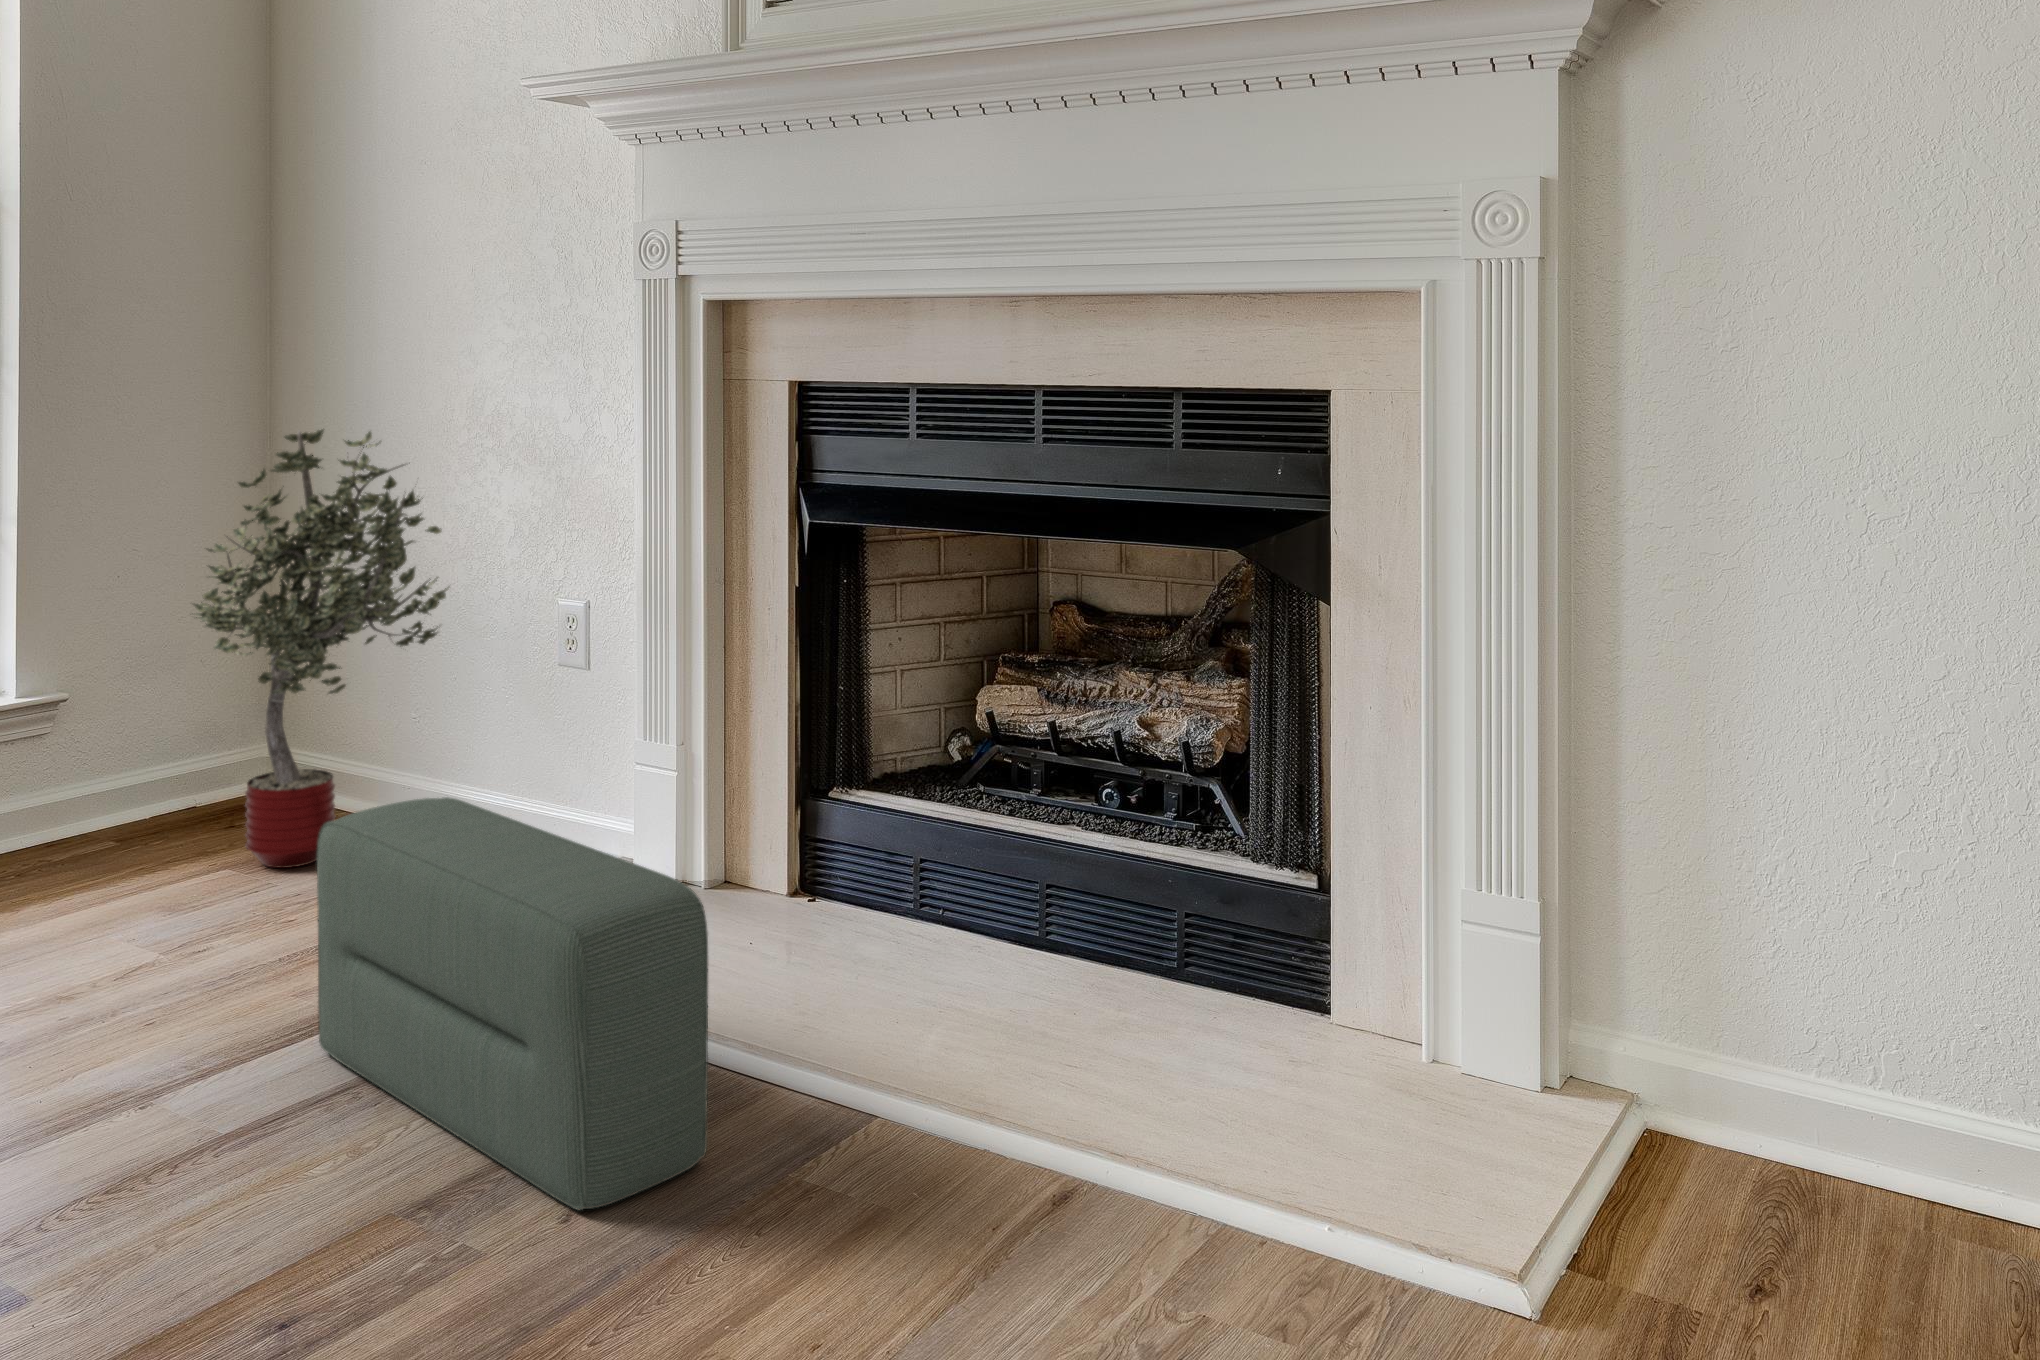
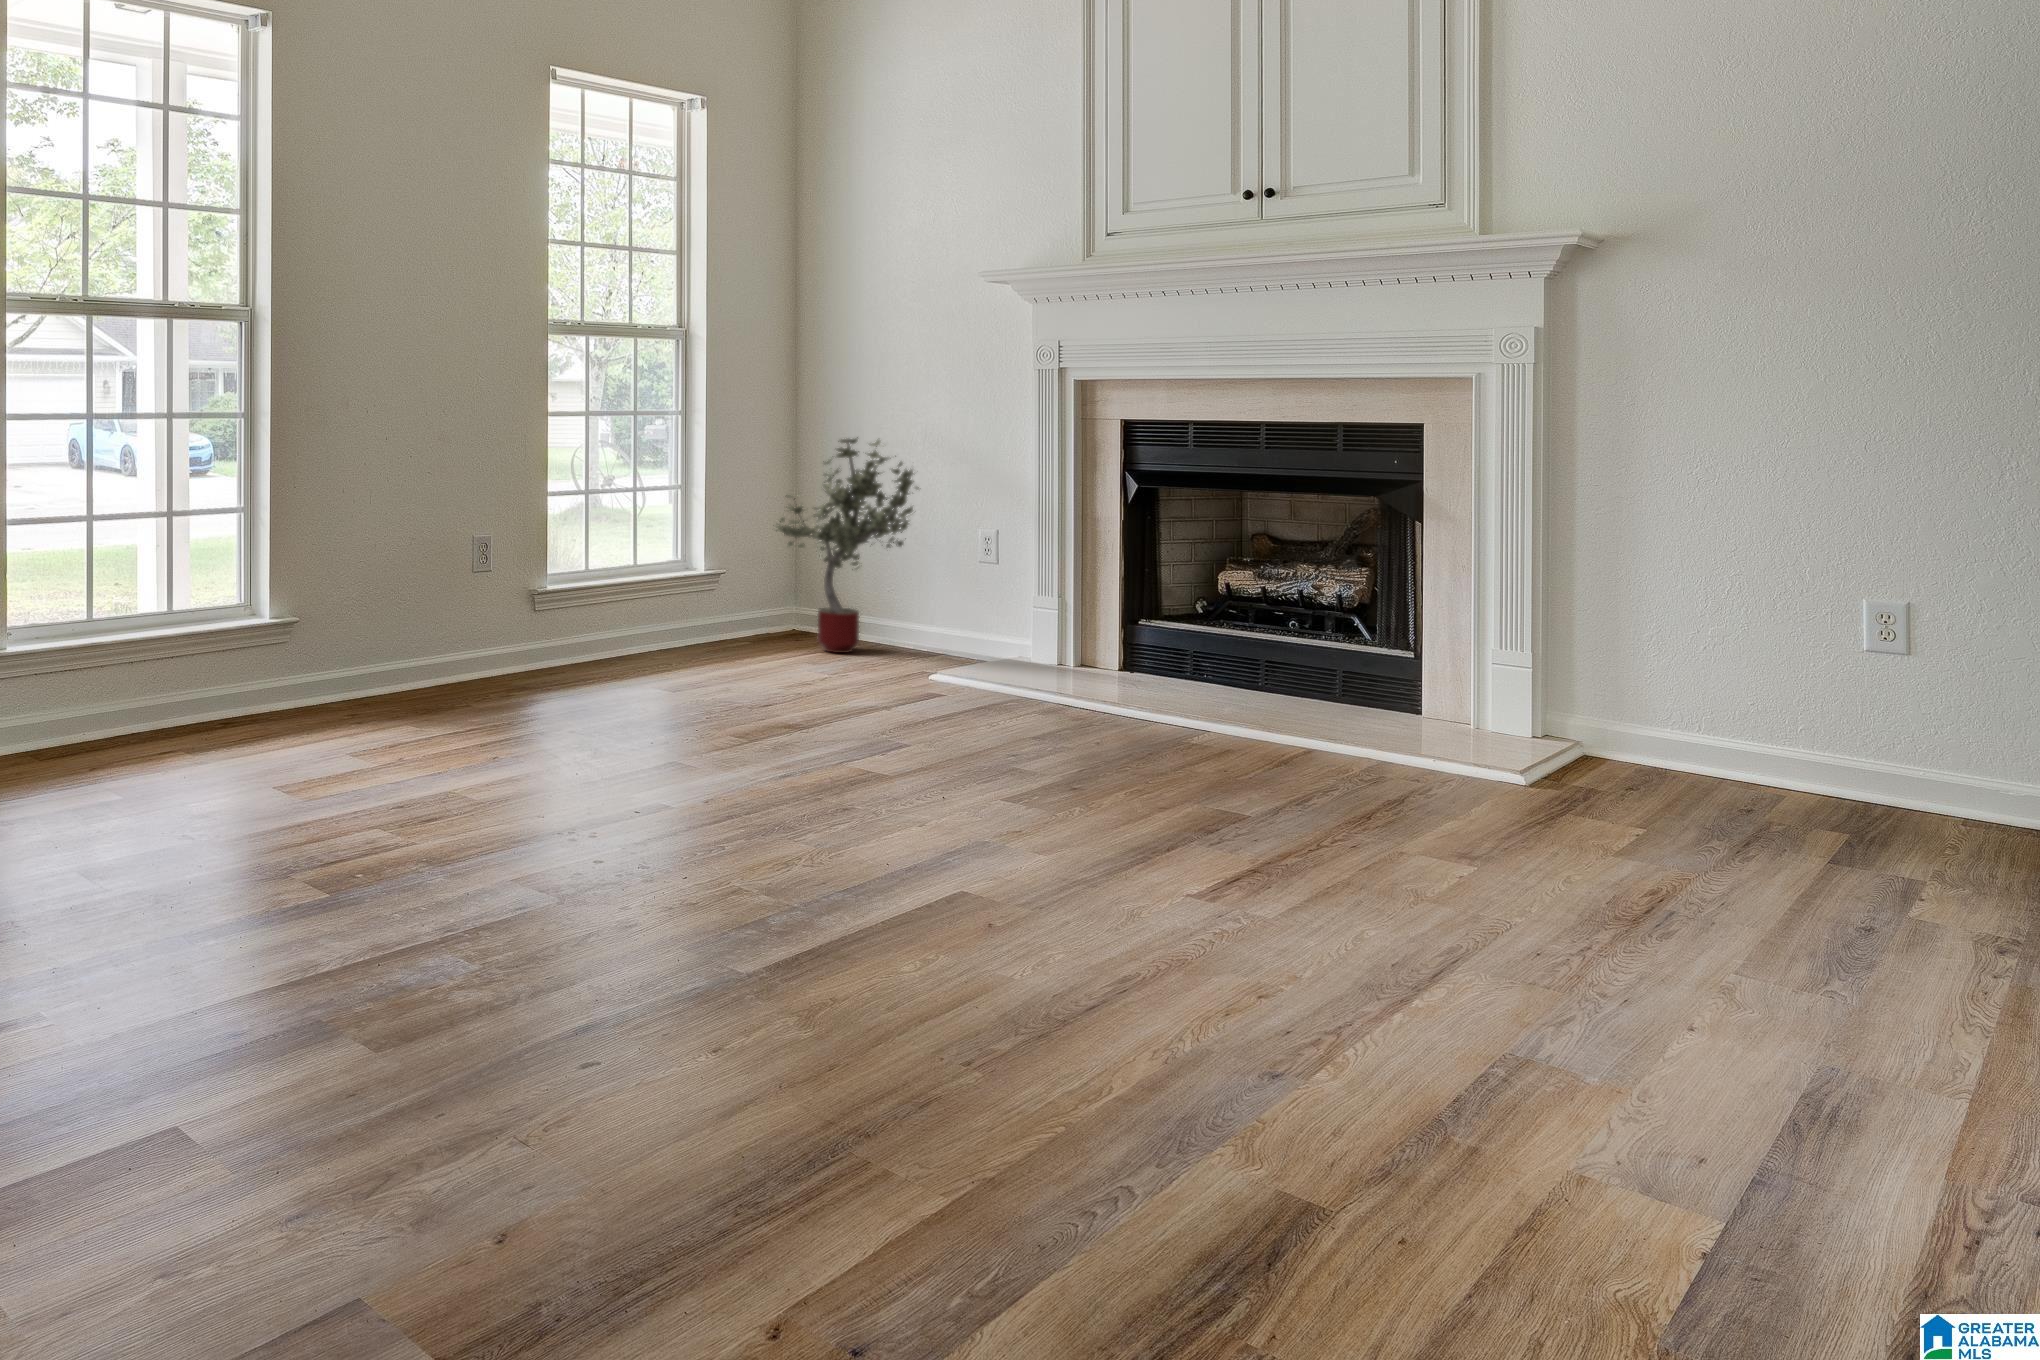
pouf: present [317,797,708,1210] -> none [939,599,1147,743]

